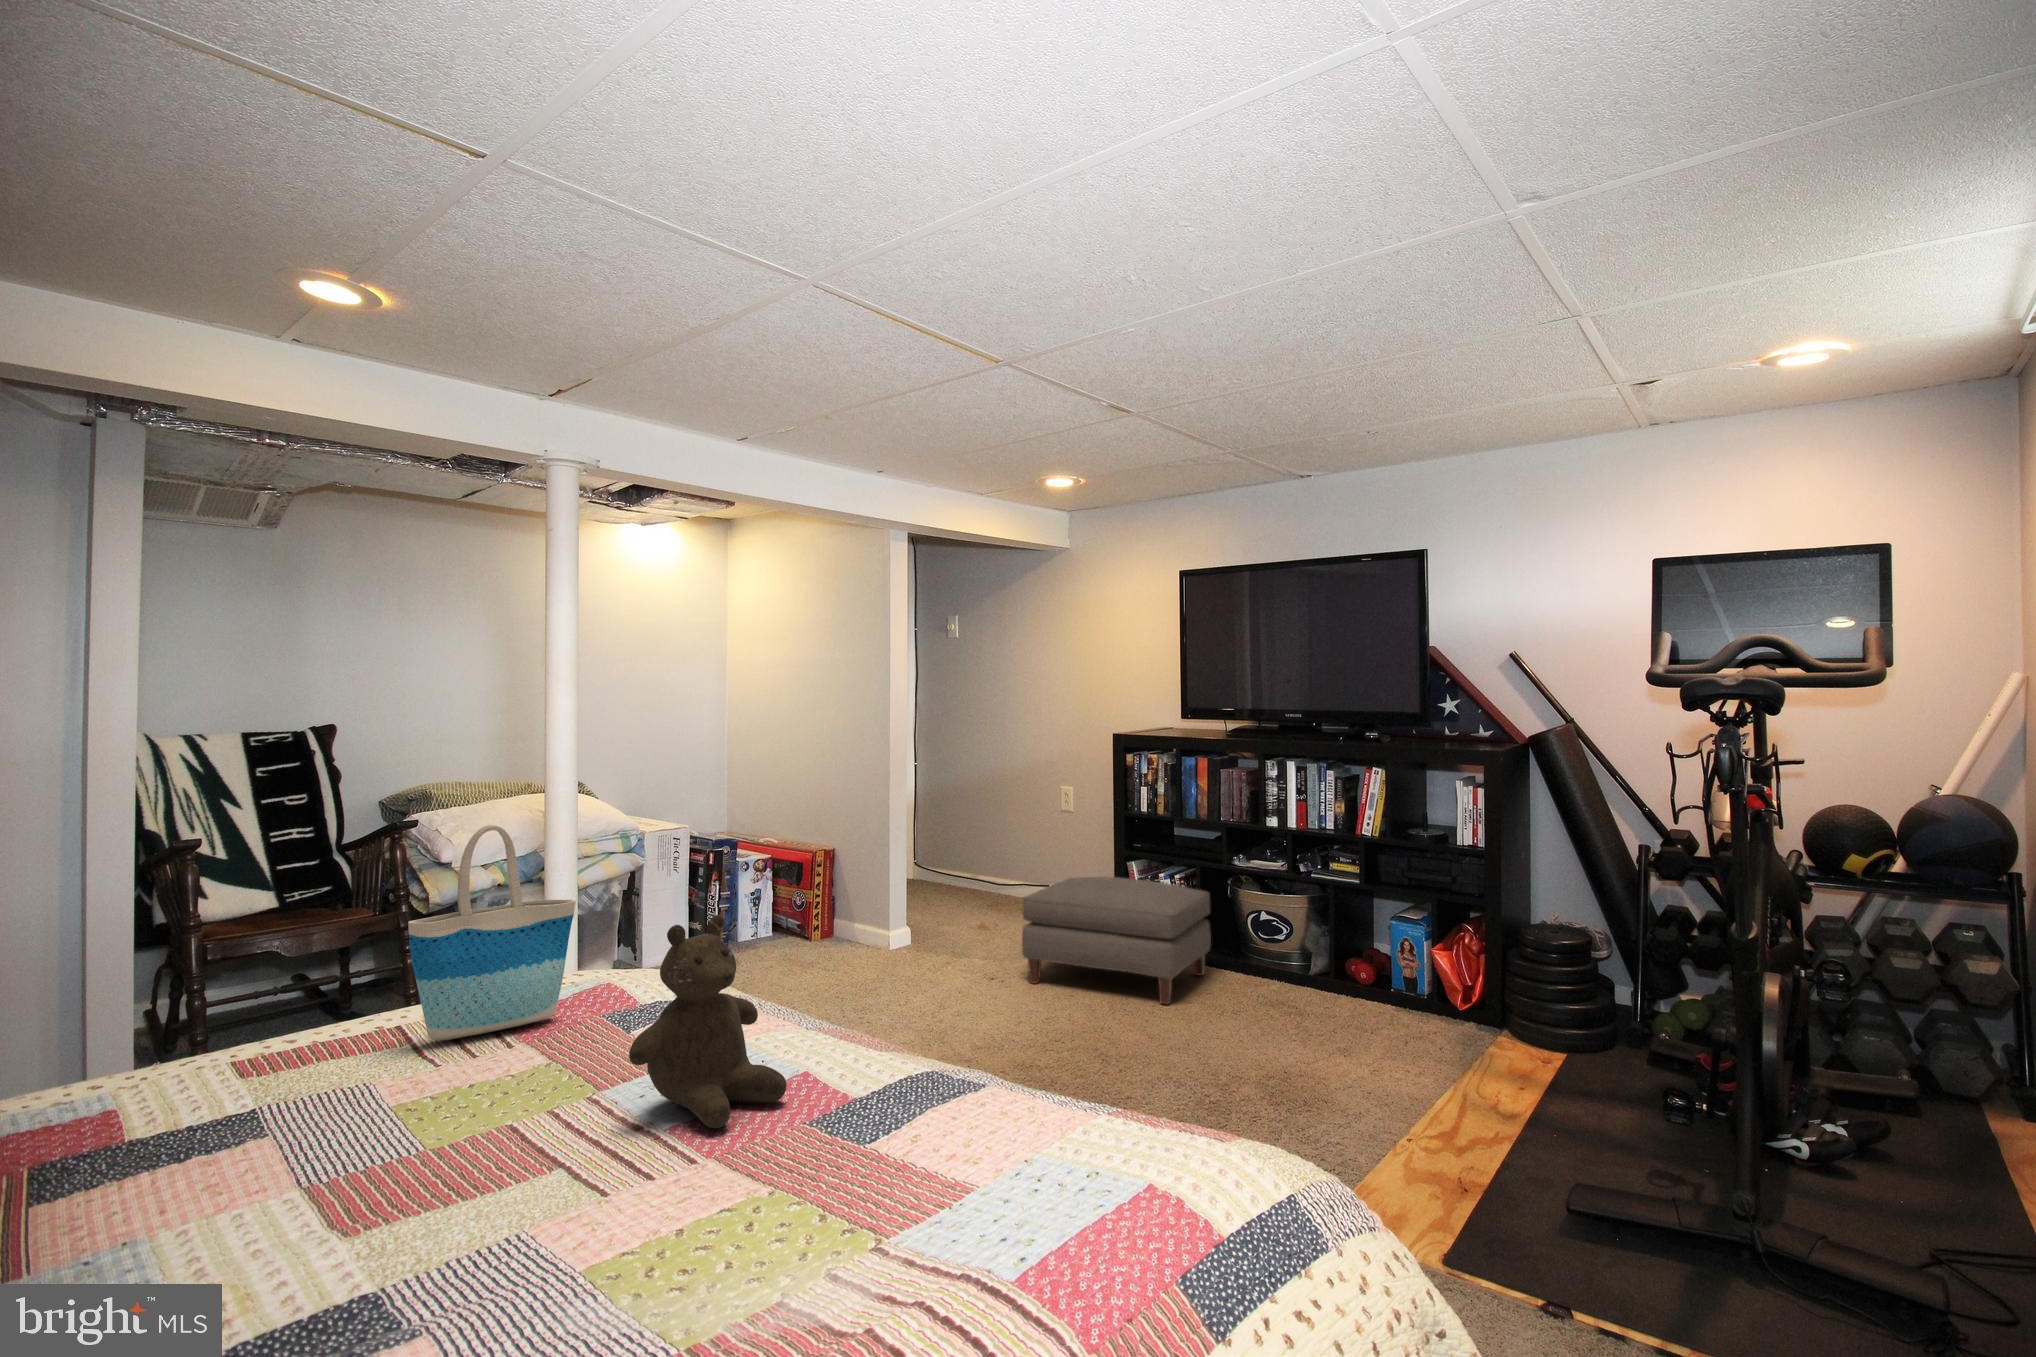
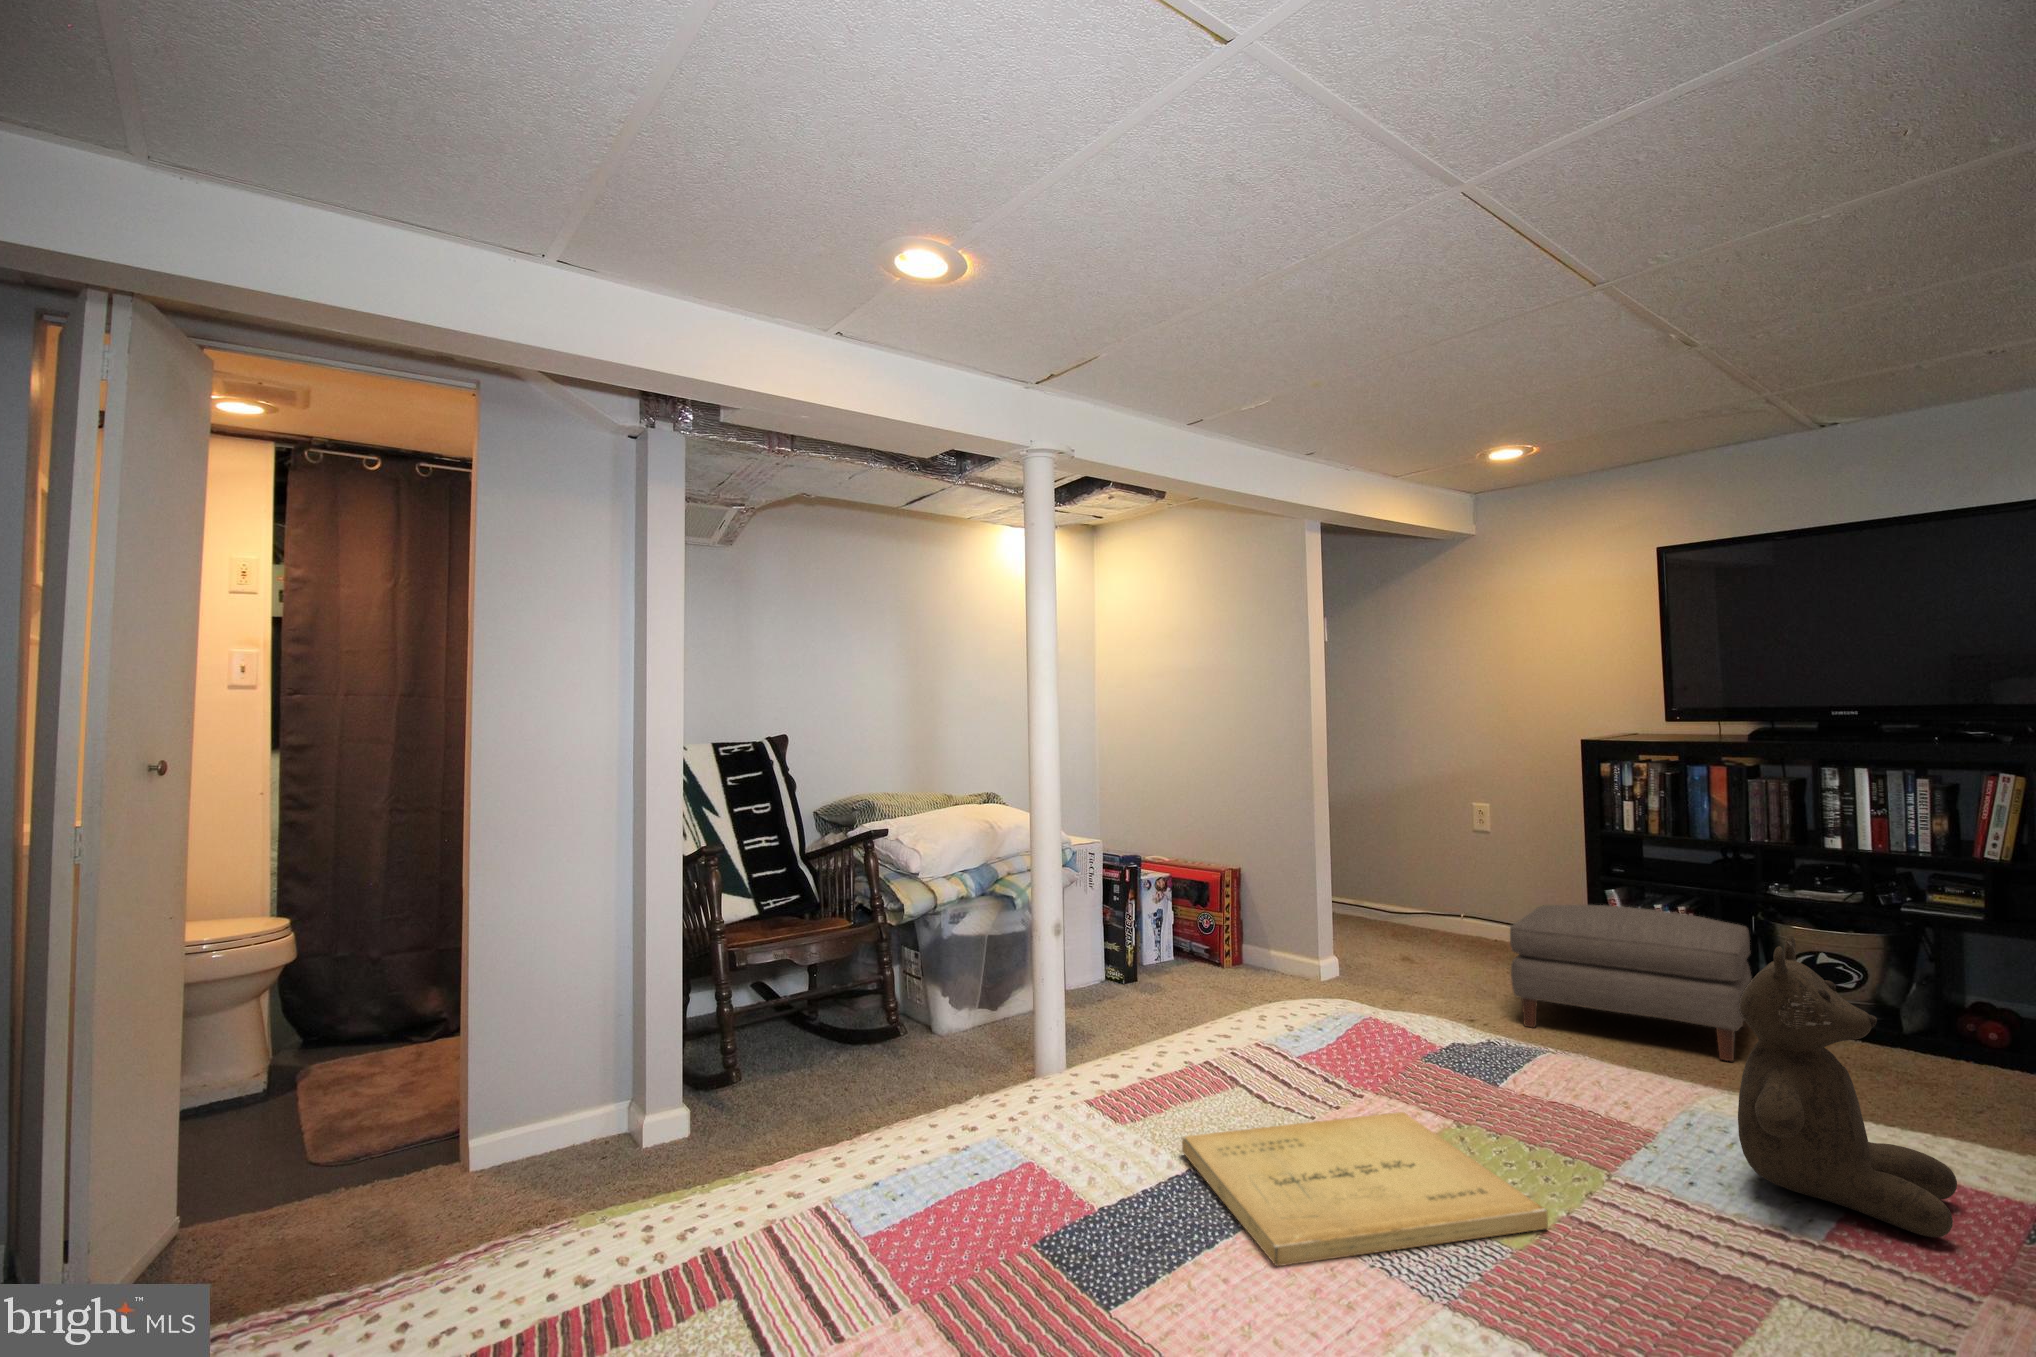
tote bag: present [408,825,576,1041] -> none [1246,819,1381,1076]
book: none [165,1063,470,1190] -> present [1182,1112,1548,1266]

